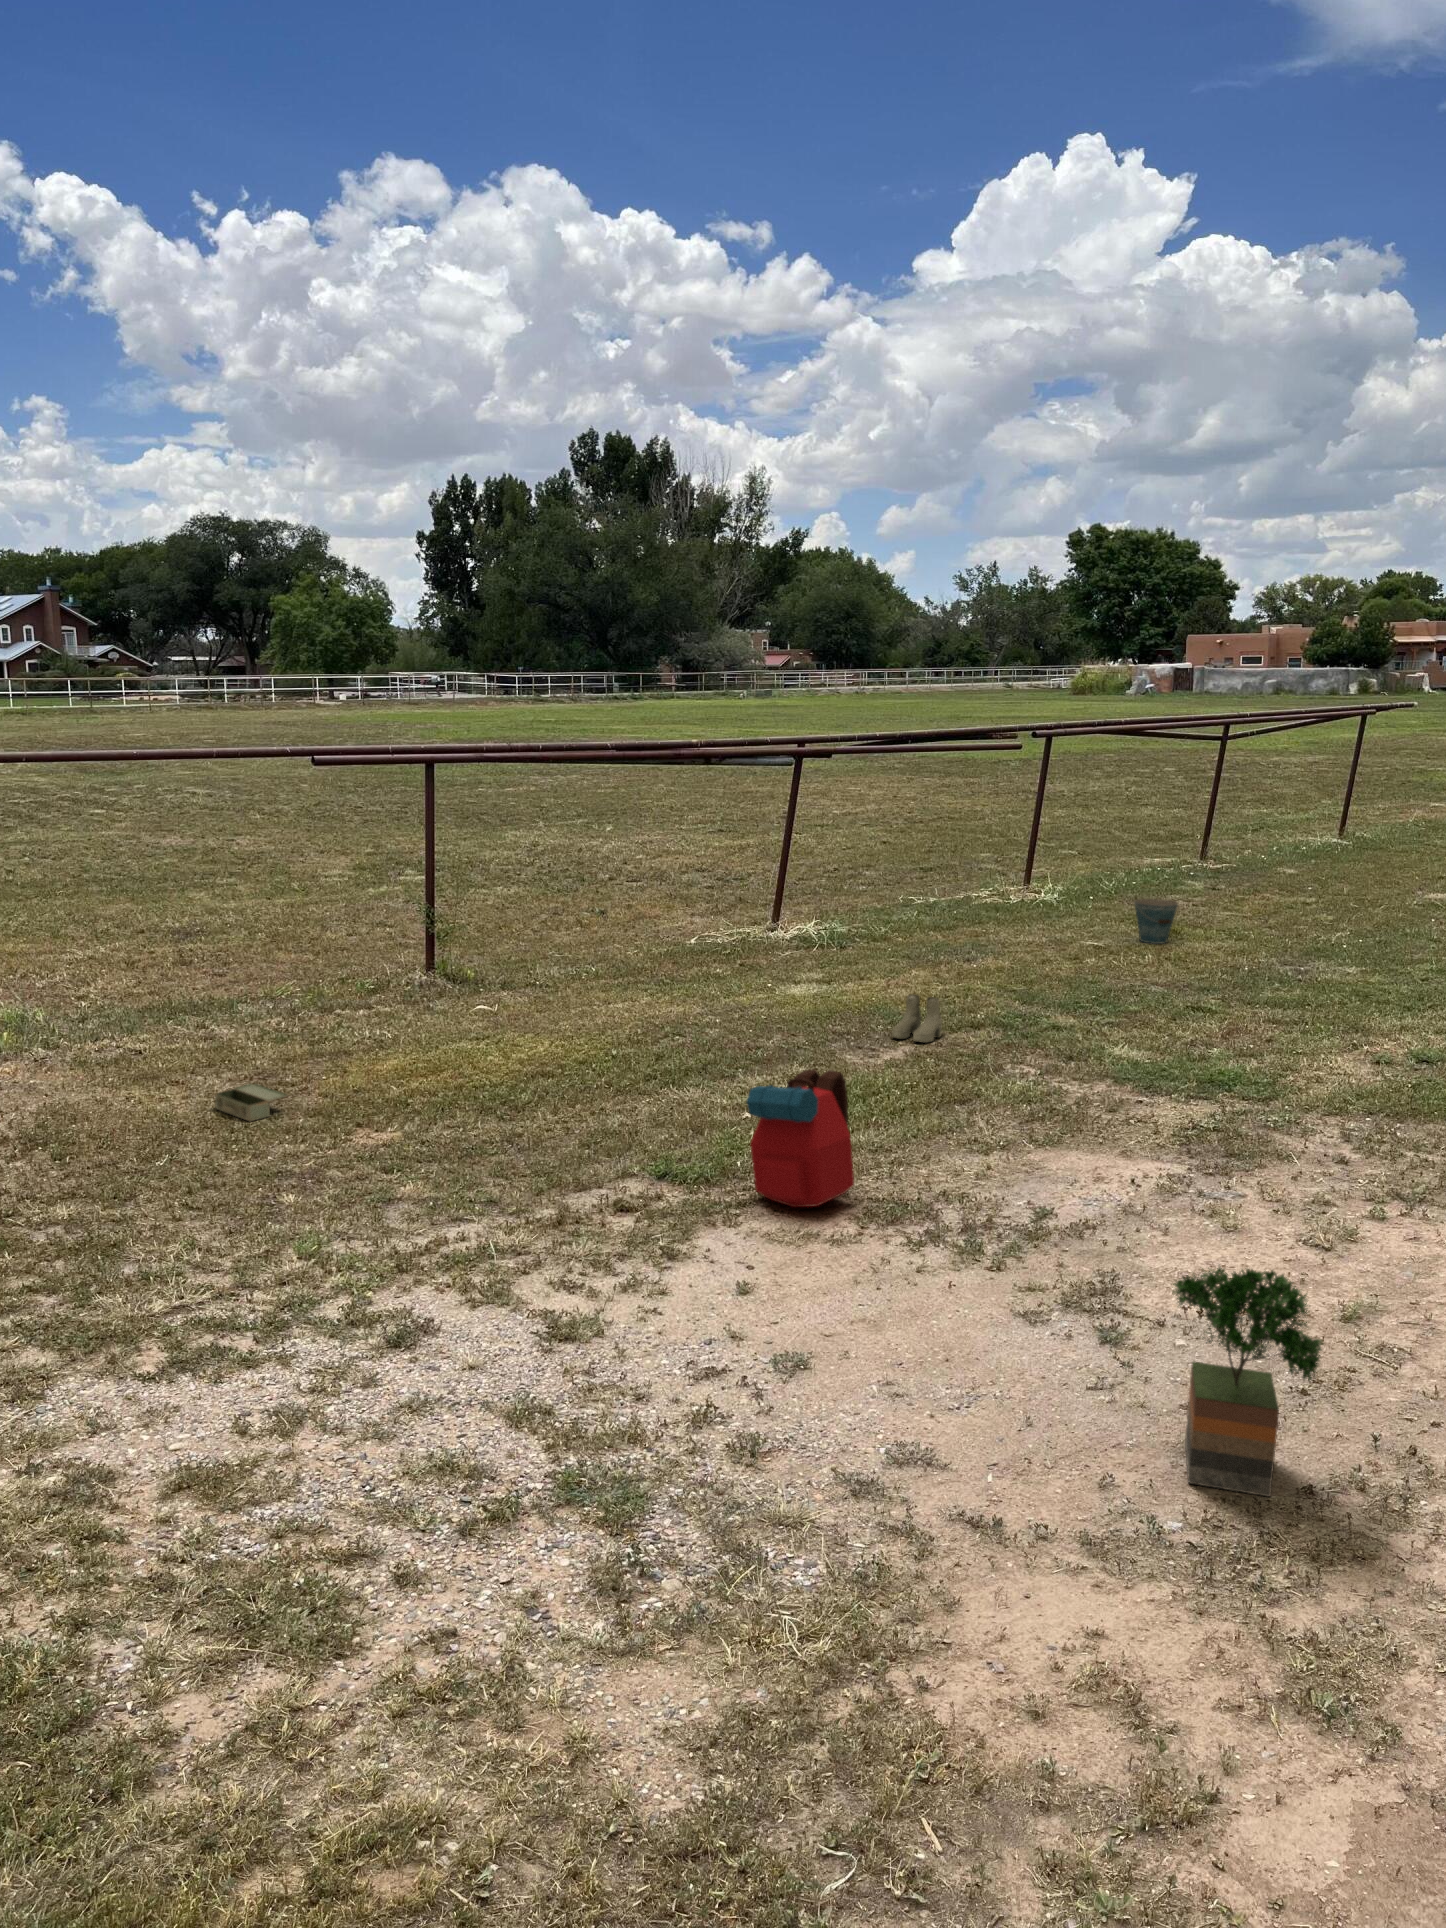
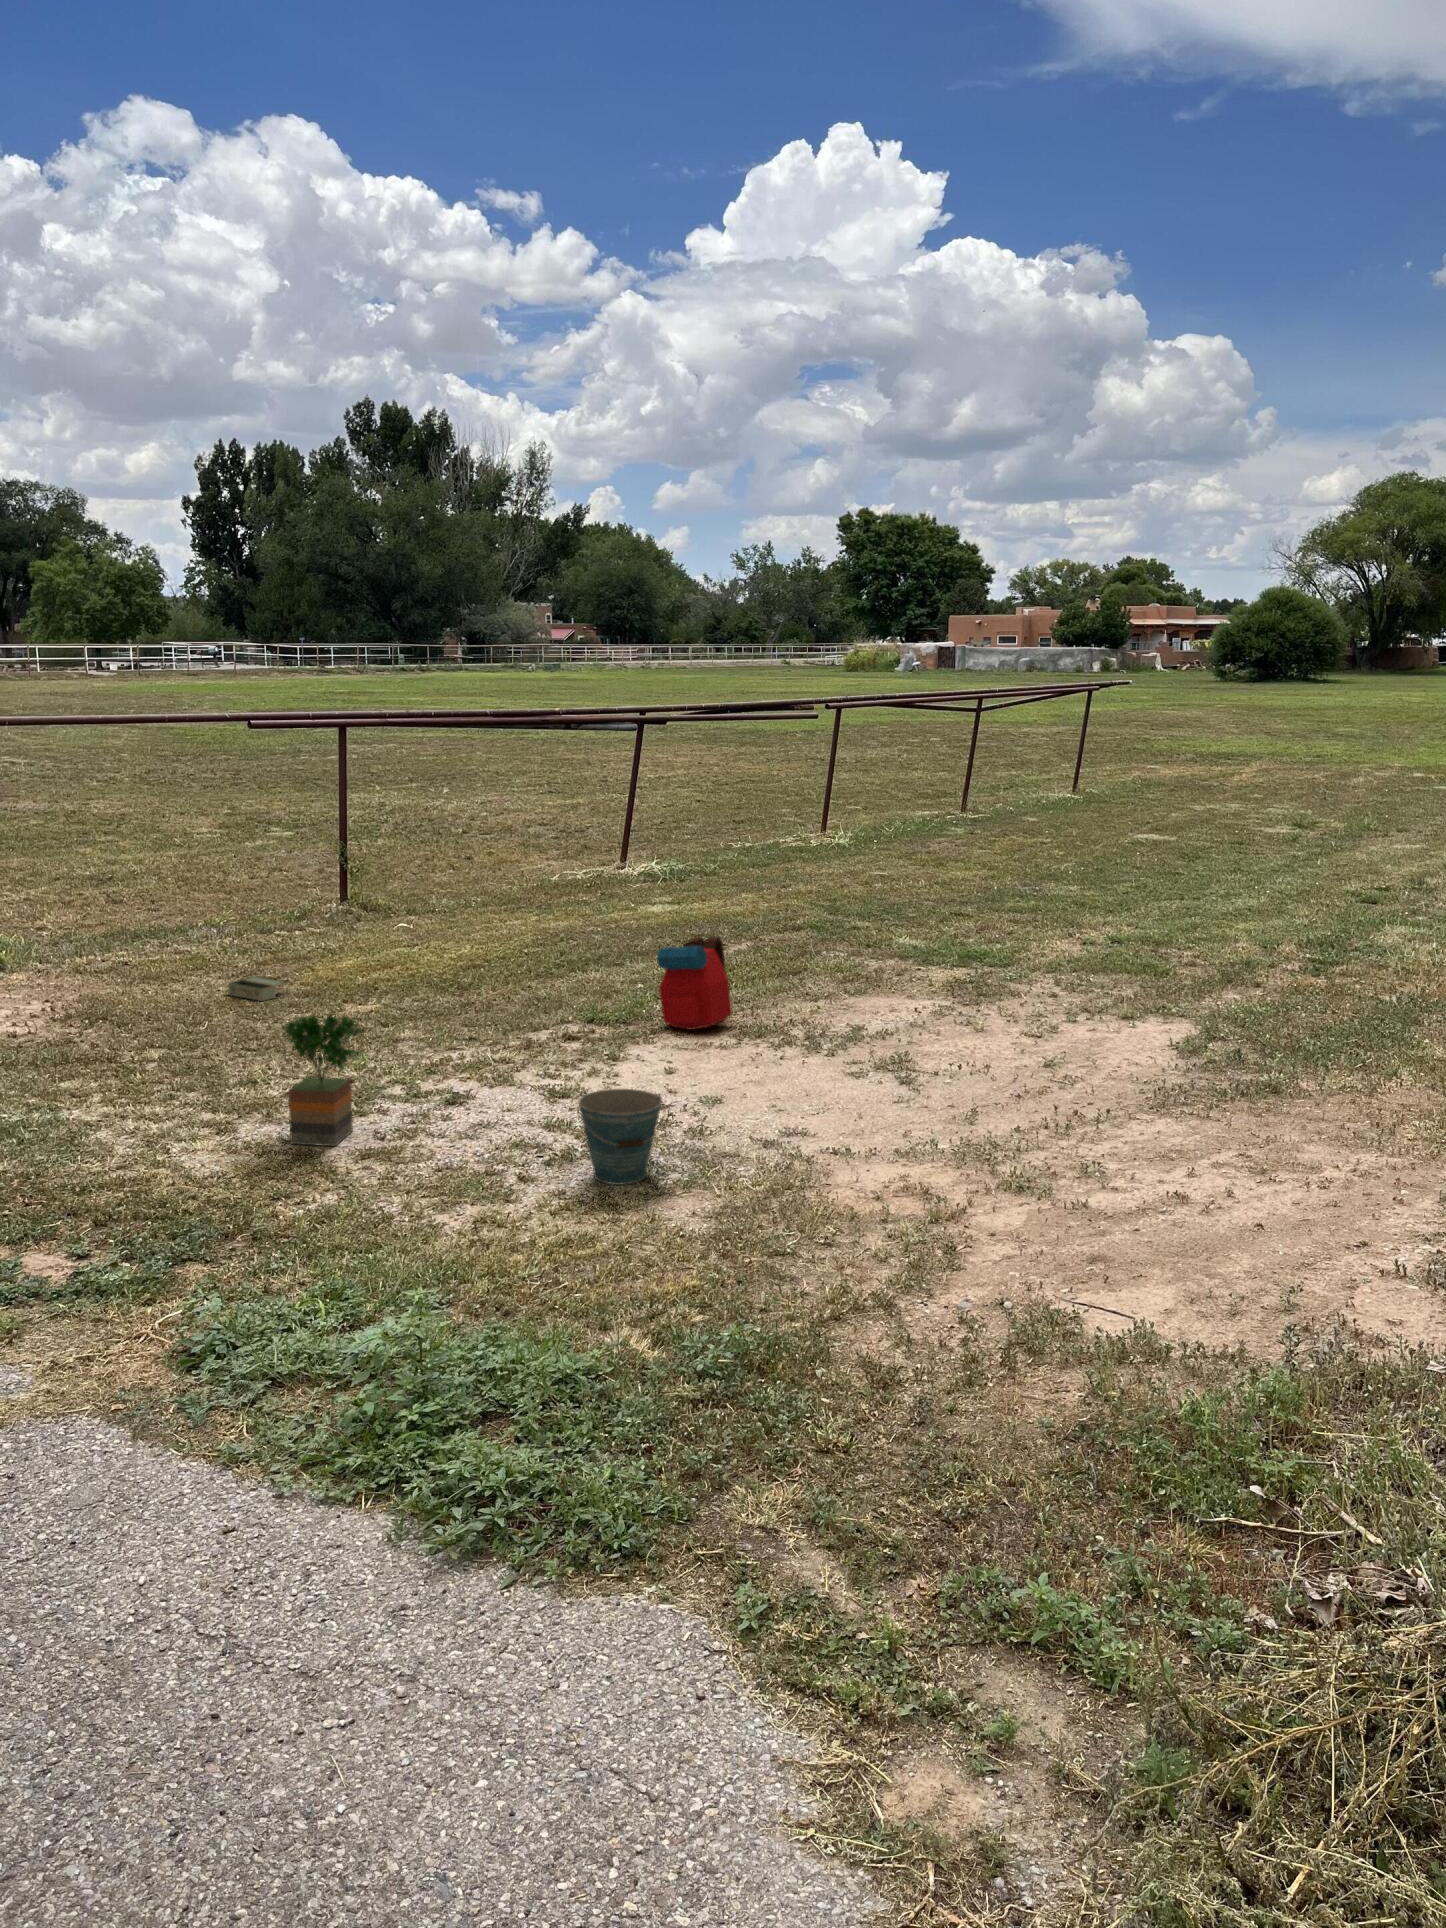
bucket: present [1134,899,1178,944] -> present [579,1089,663,1185]
boots: present [892,994,942,1043] -> none [736,904,773,939]
potted tree: present [1173,1266,1323,1497] -> present [284,1015,364,1146]

